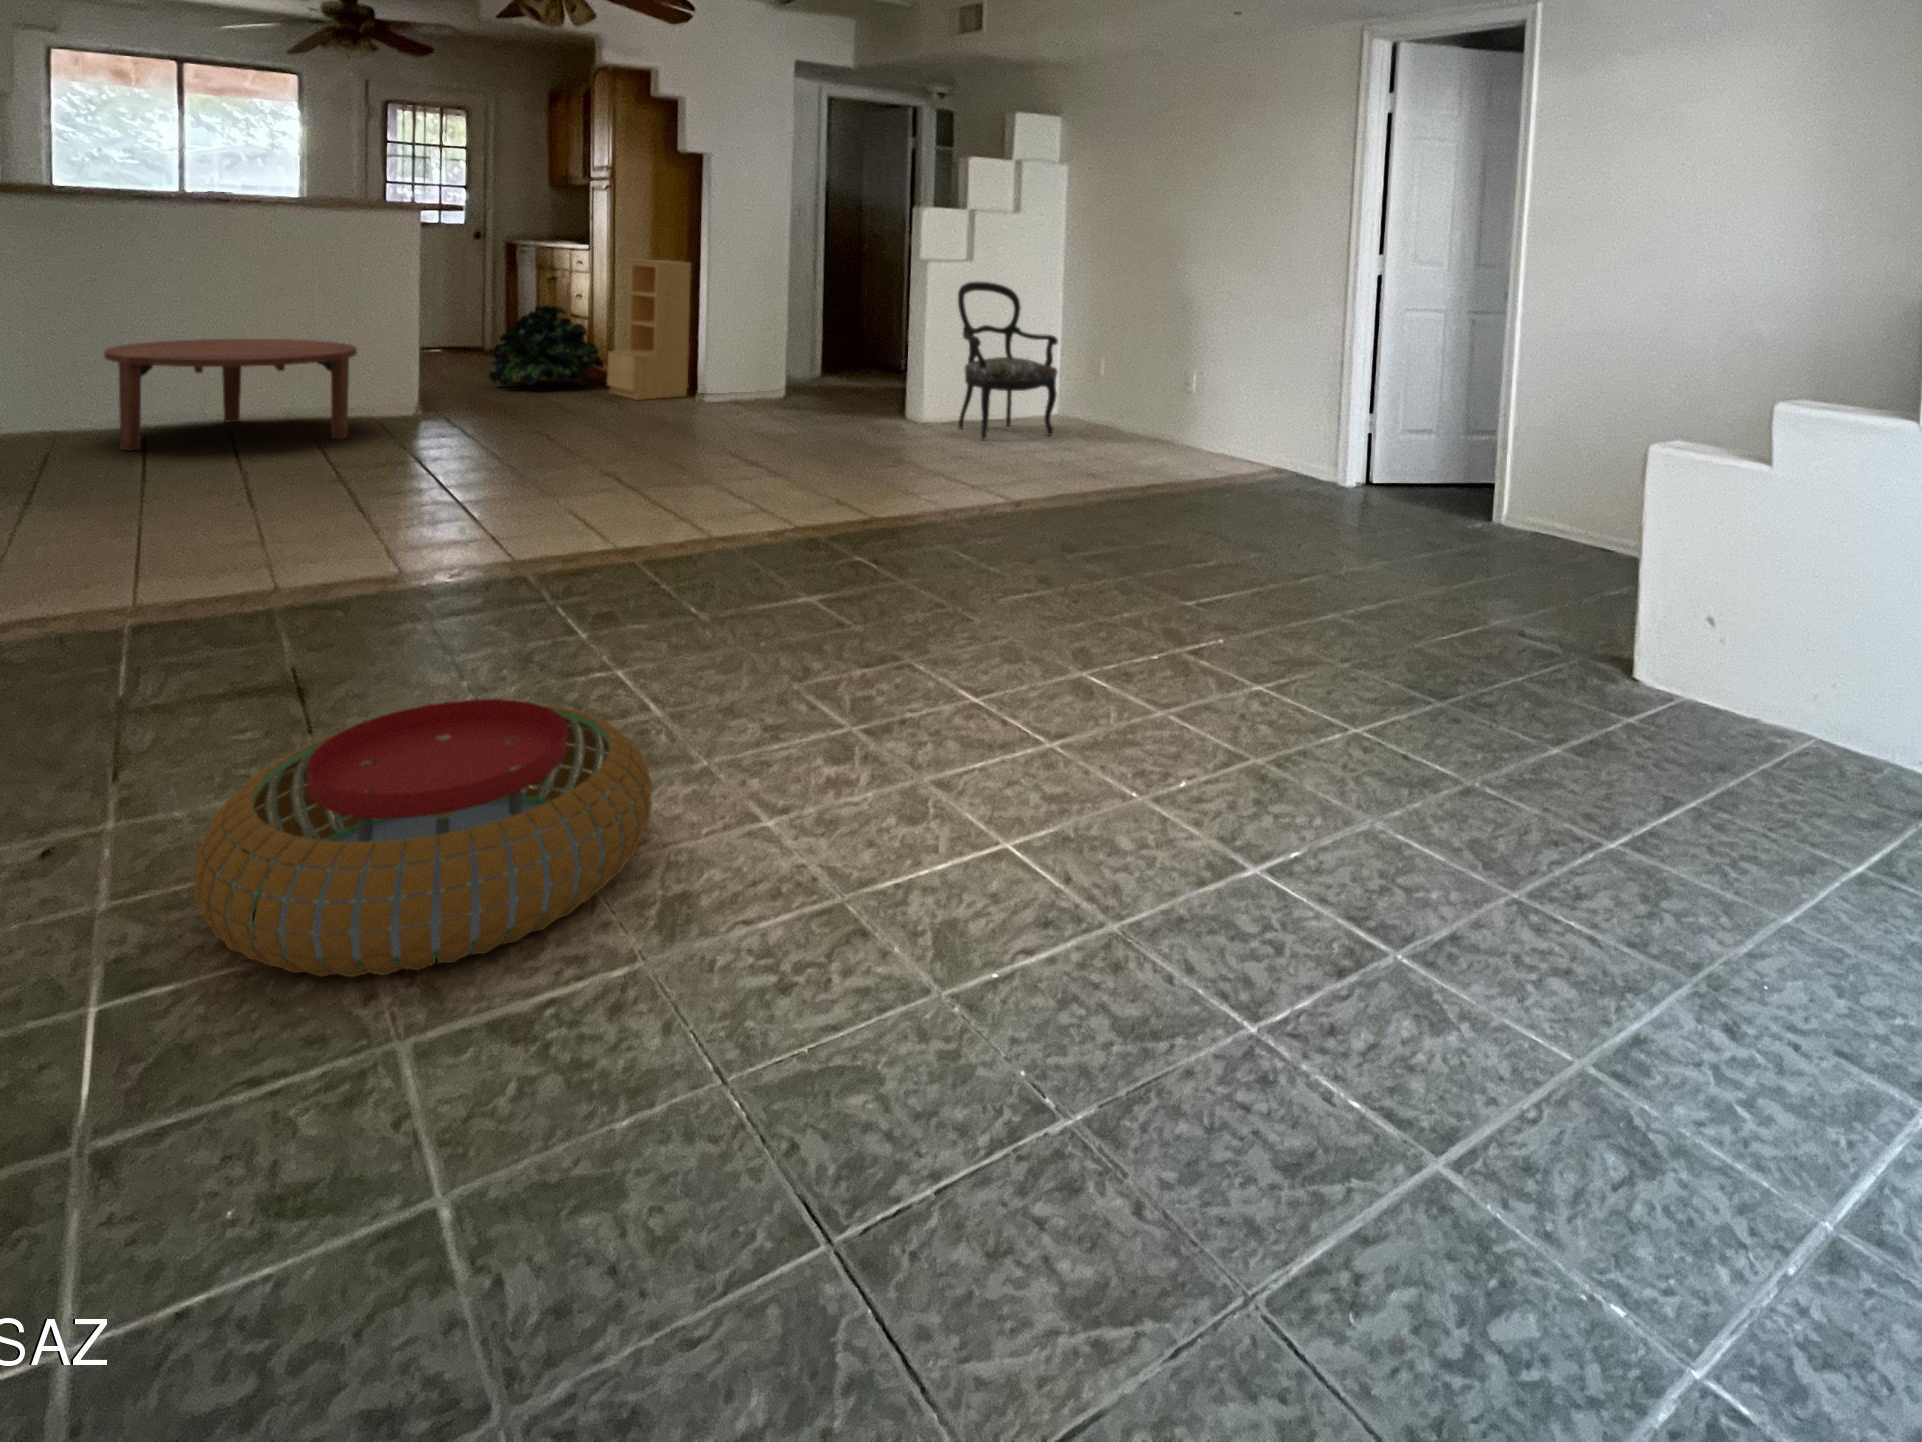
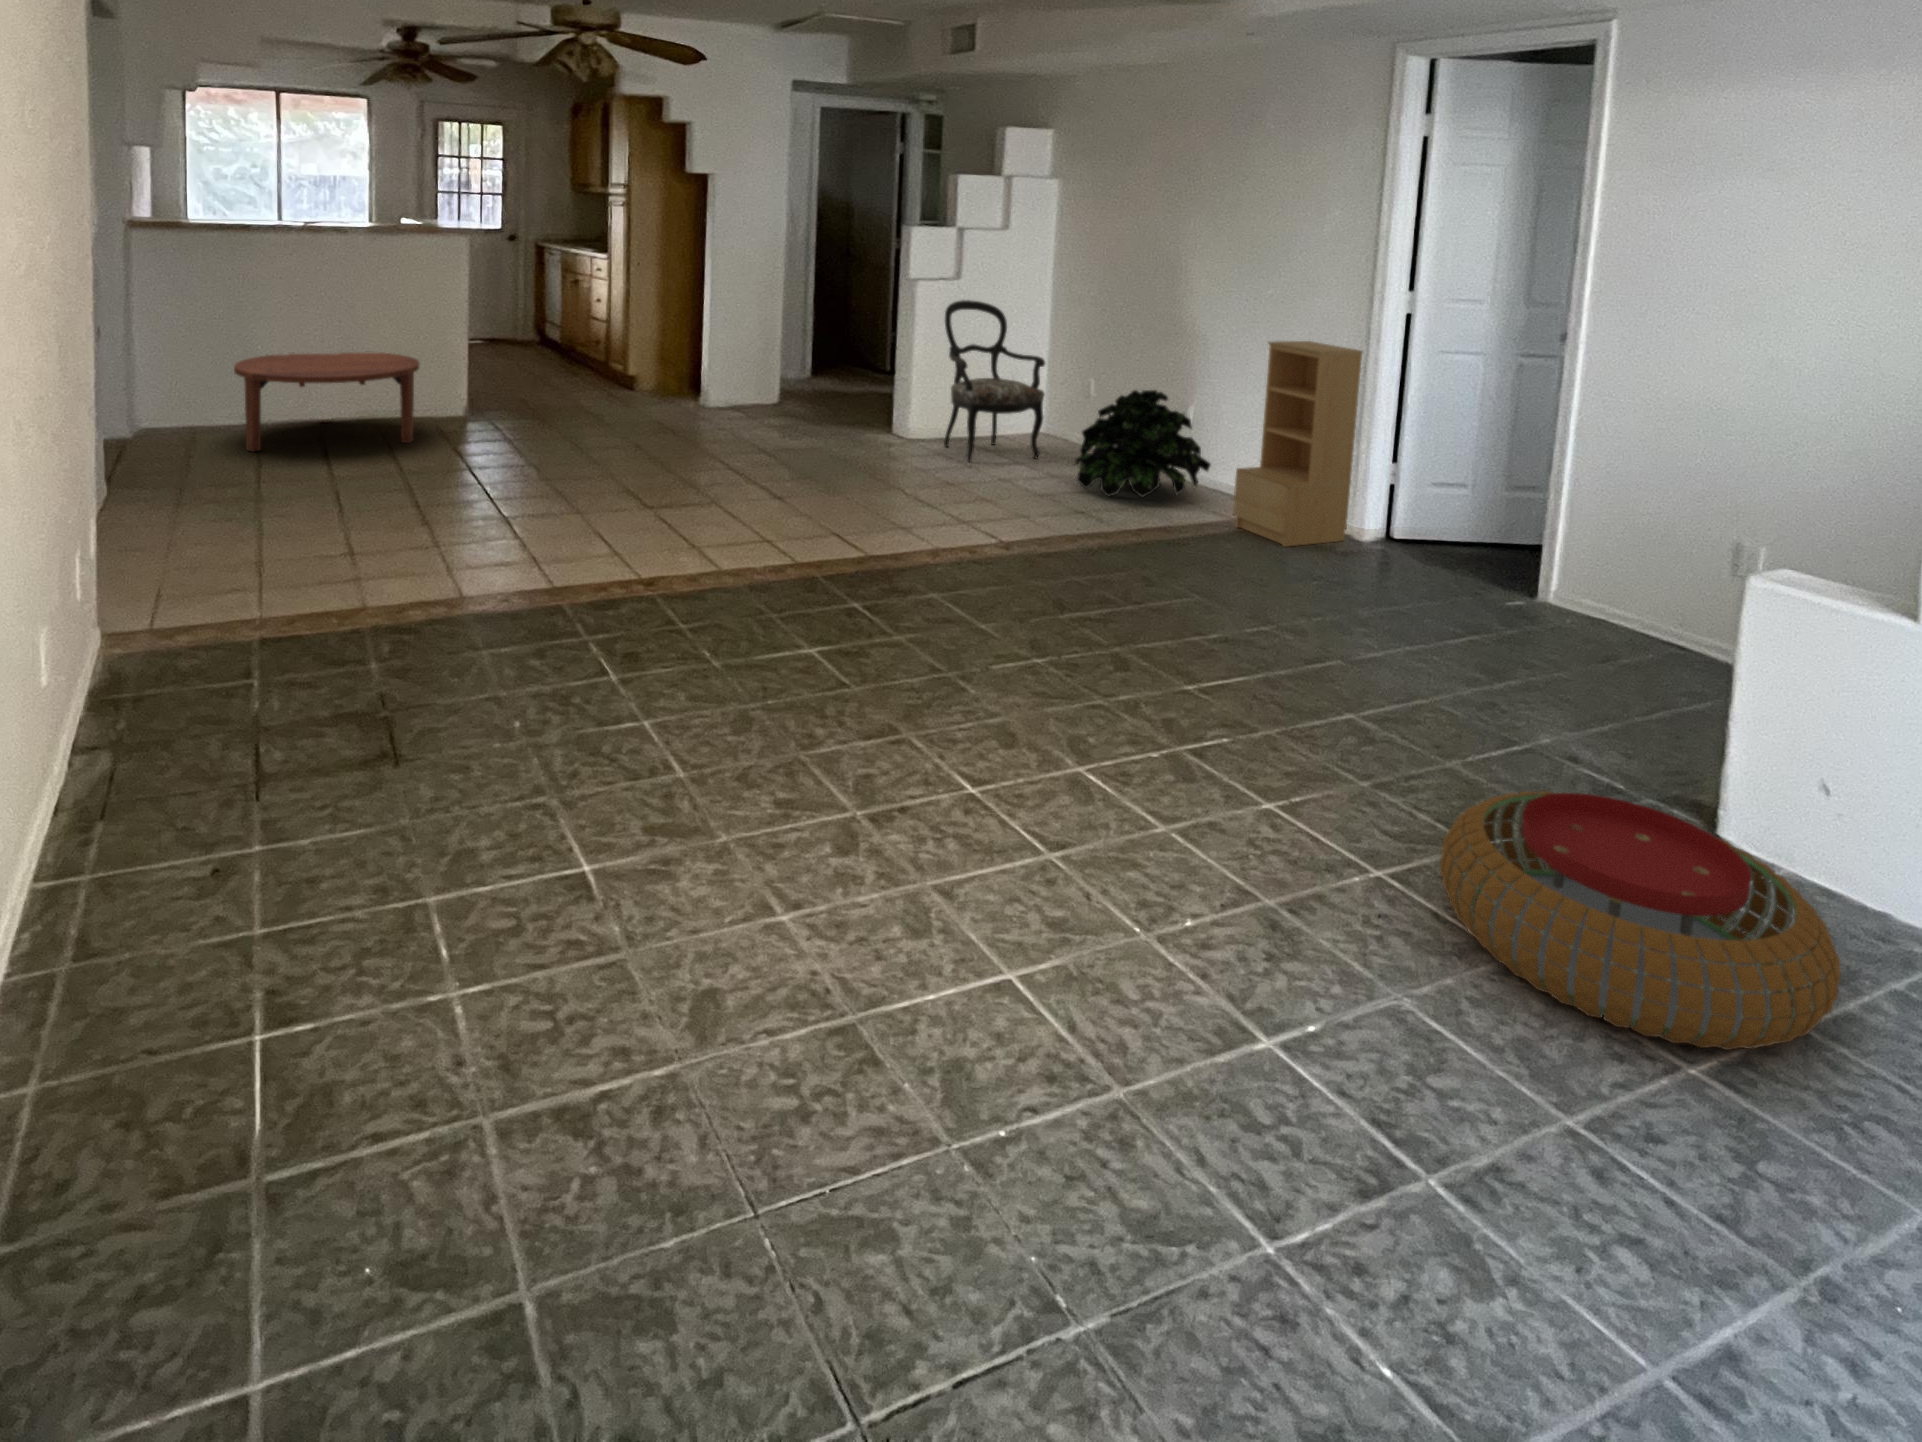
bookshelf: present [607,260,691,400] -> present [1233,341,1363,547]
potted plant: present [489,305,604,386] -> present [1075,390,1211,497]
pouf: present [194,699,652,977] -> present [1440,791,1841,1050]

